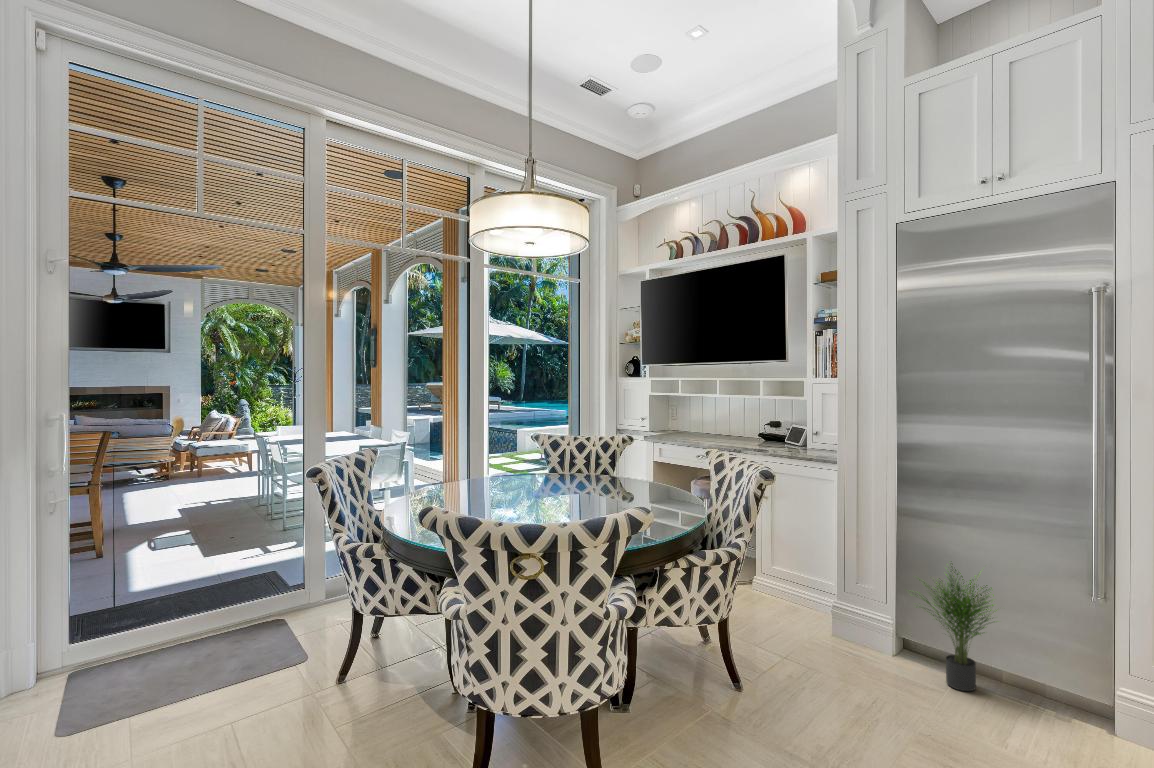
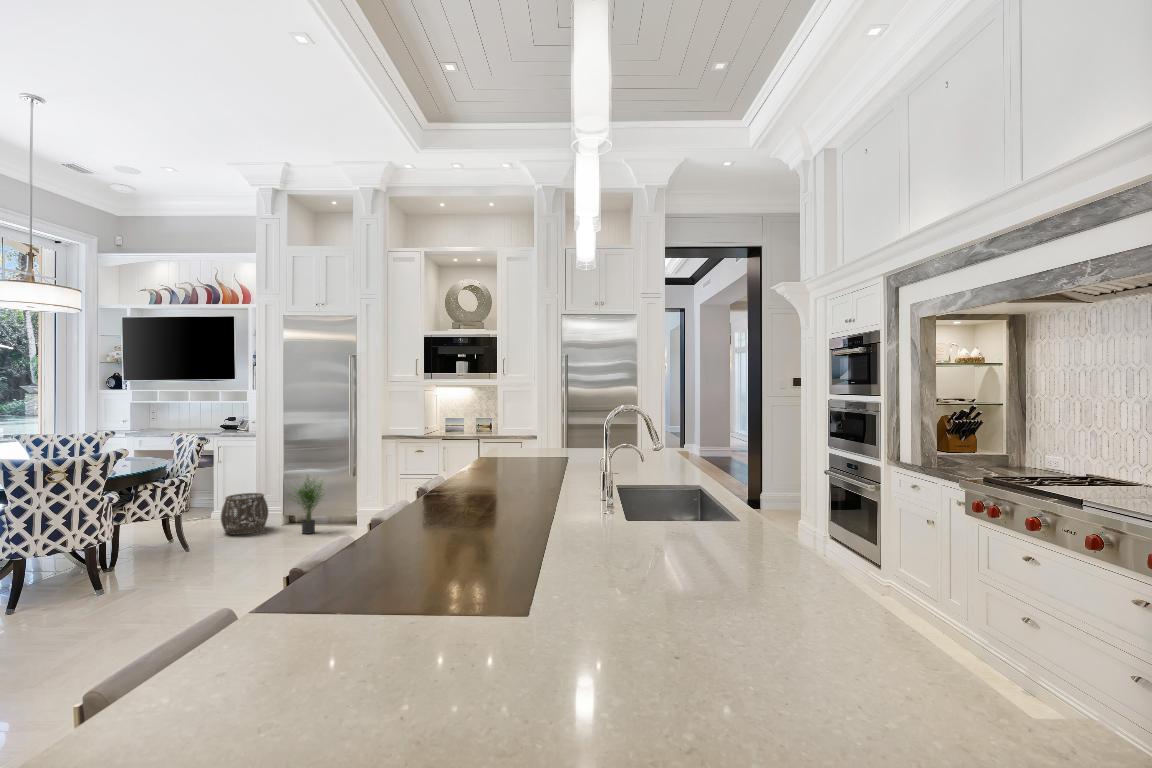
woven basket: none [783,569,867,656] -> present [221,493,268,535]

